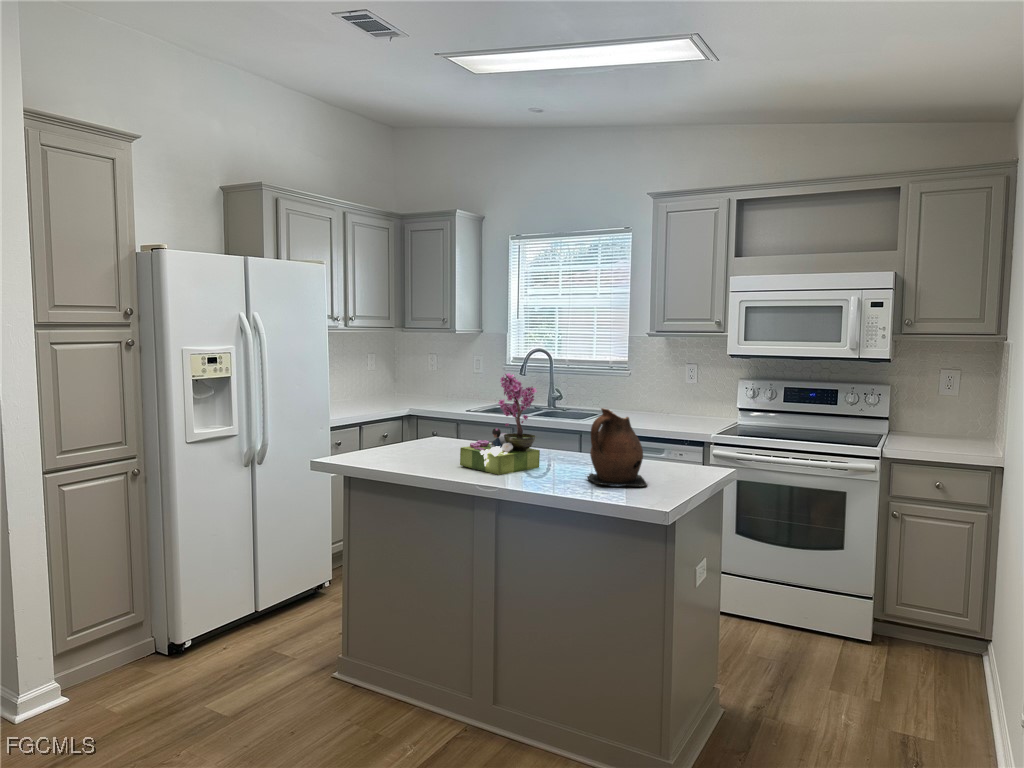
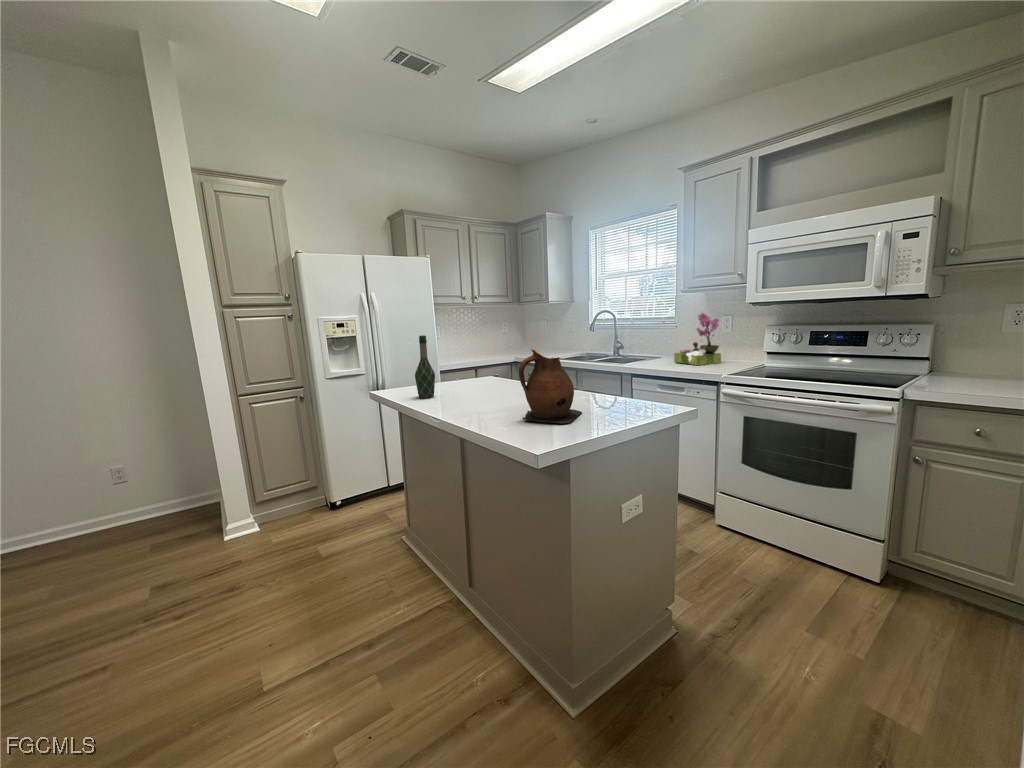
flower arrangement: present [460,373,540,475] -> present [674,313,721,366]
wine bottle: none [402,385,428,466] -> present [415,335,435,398]

